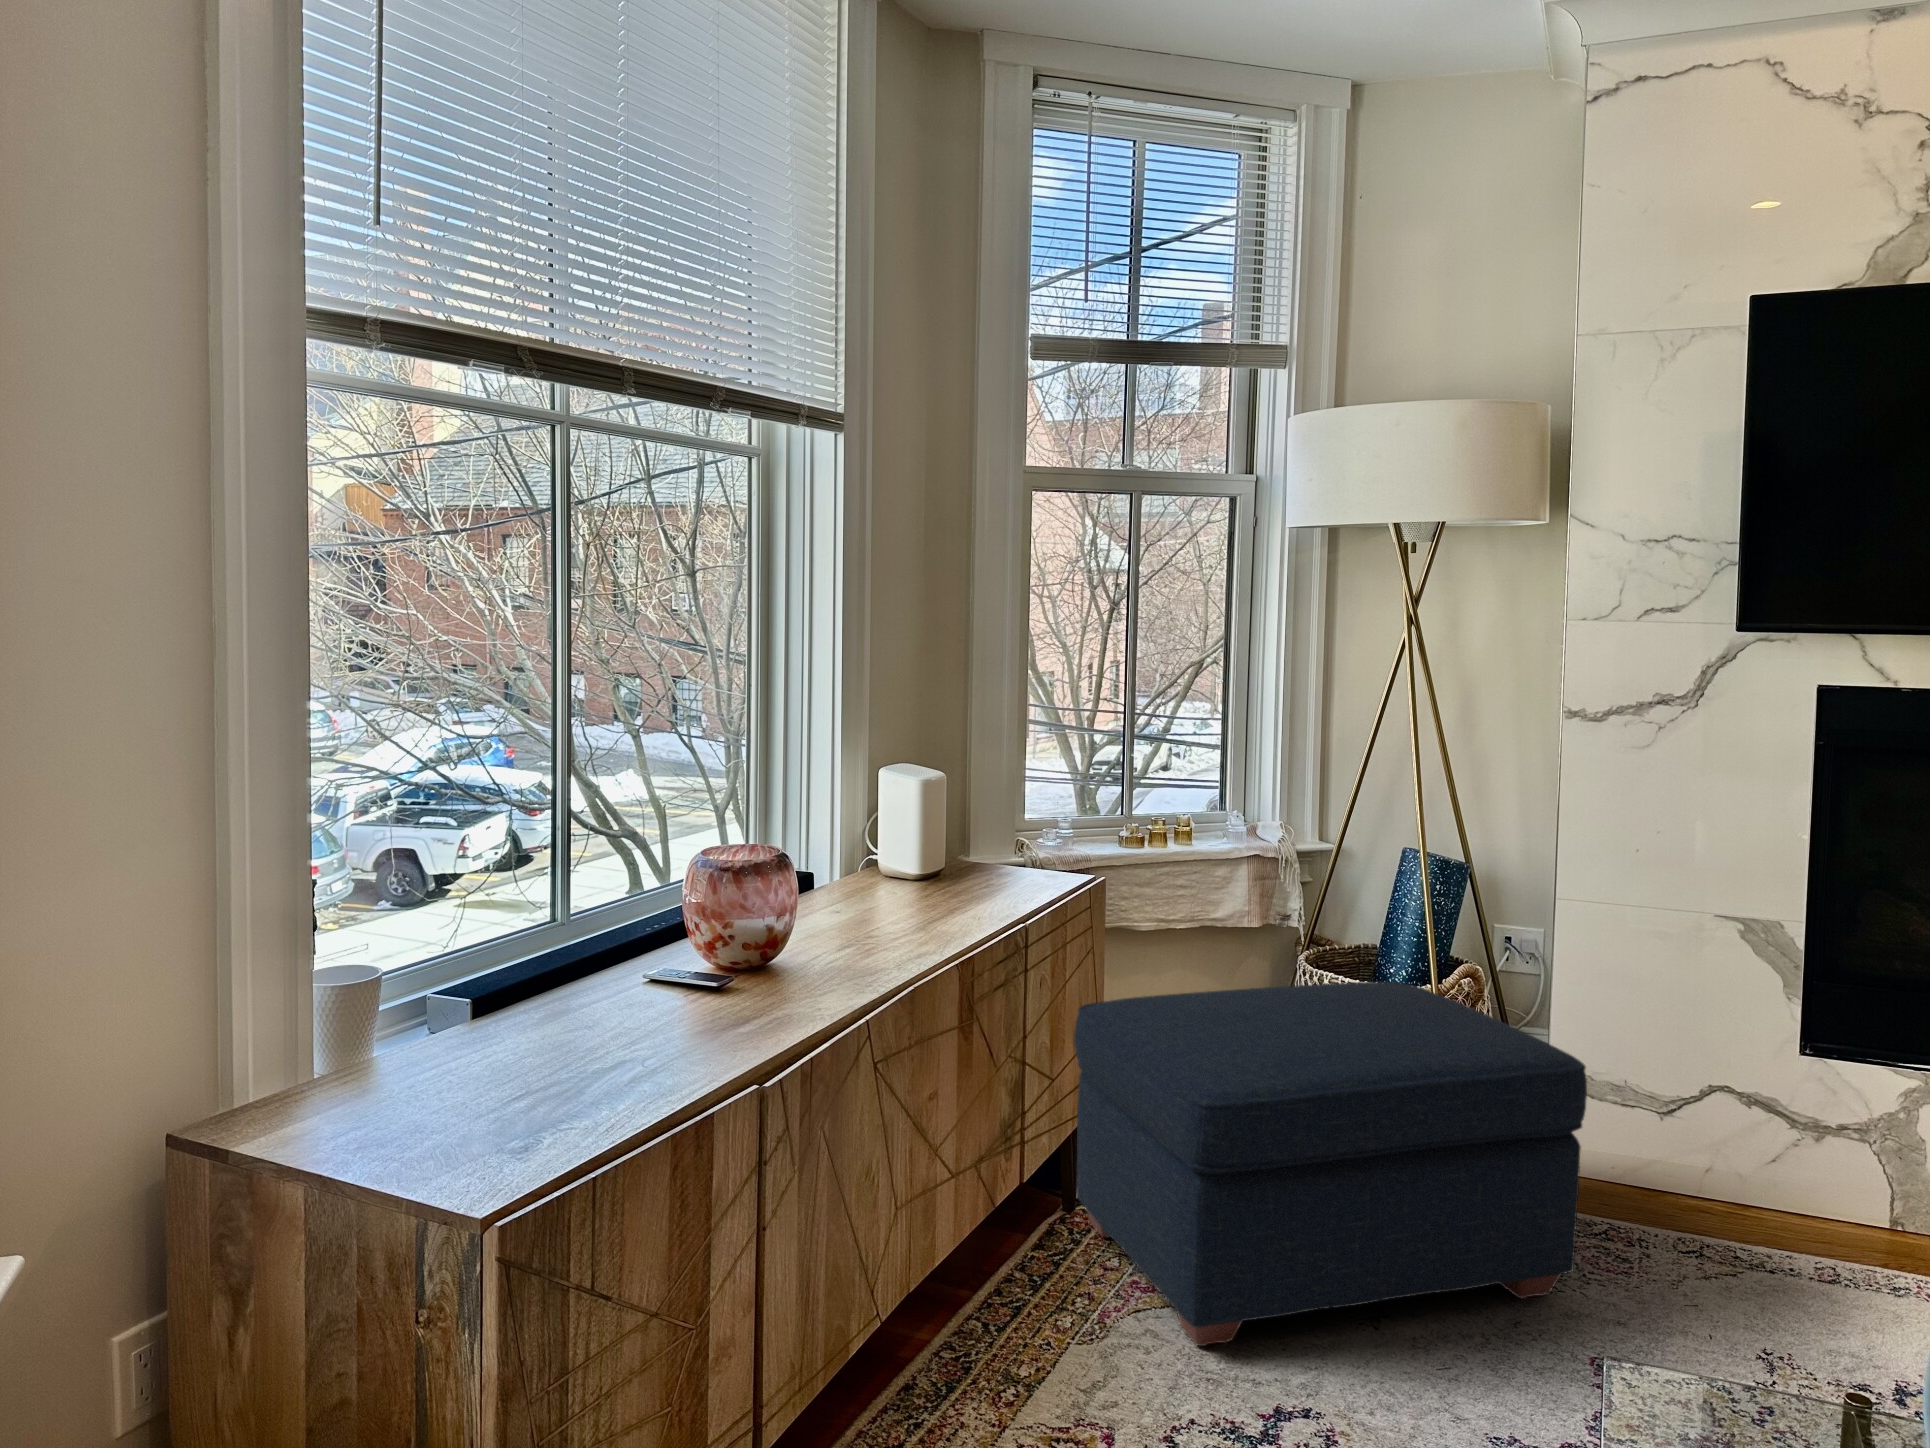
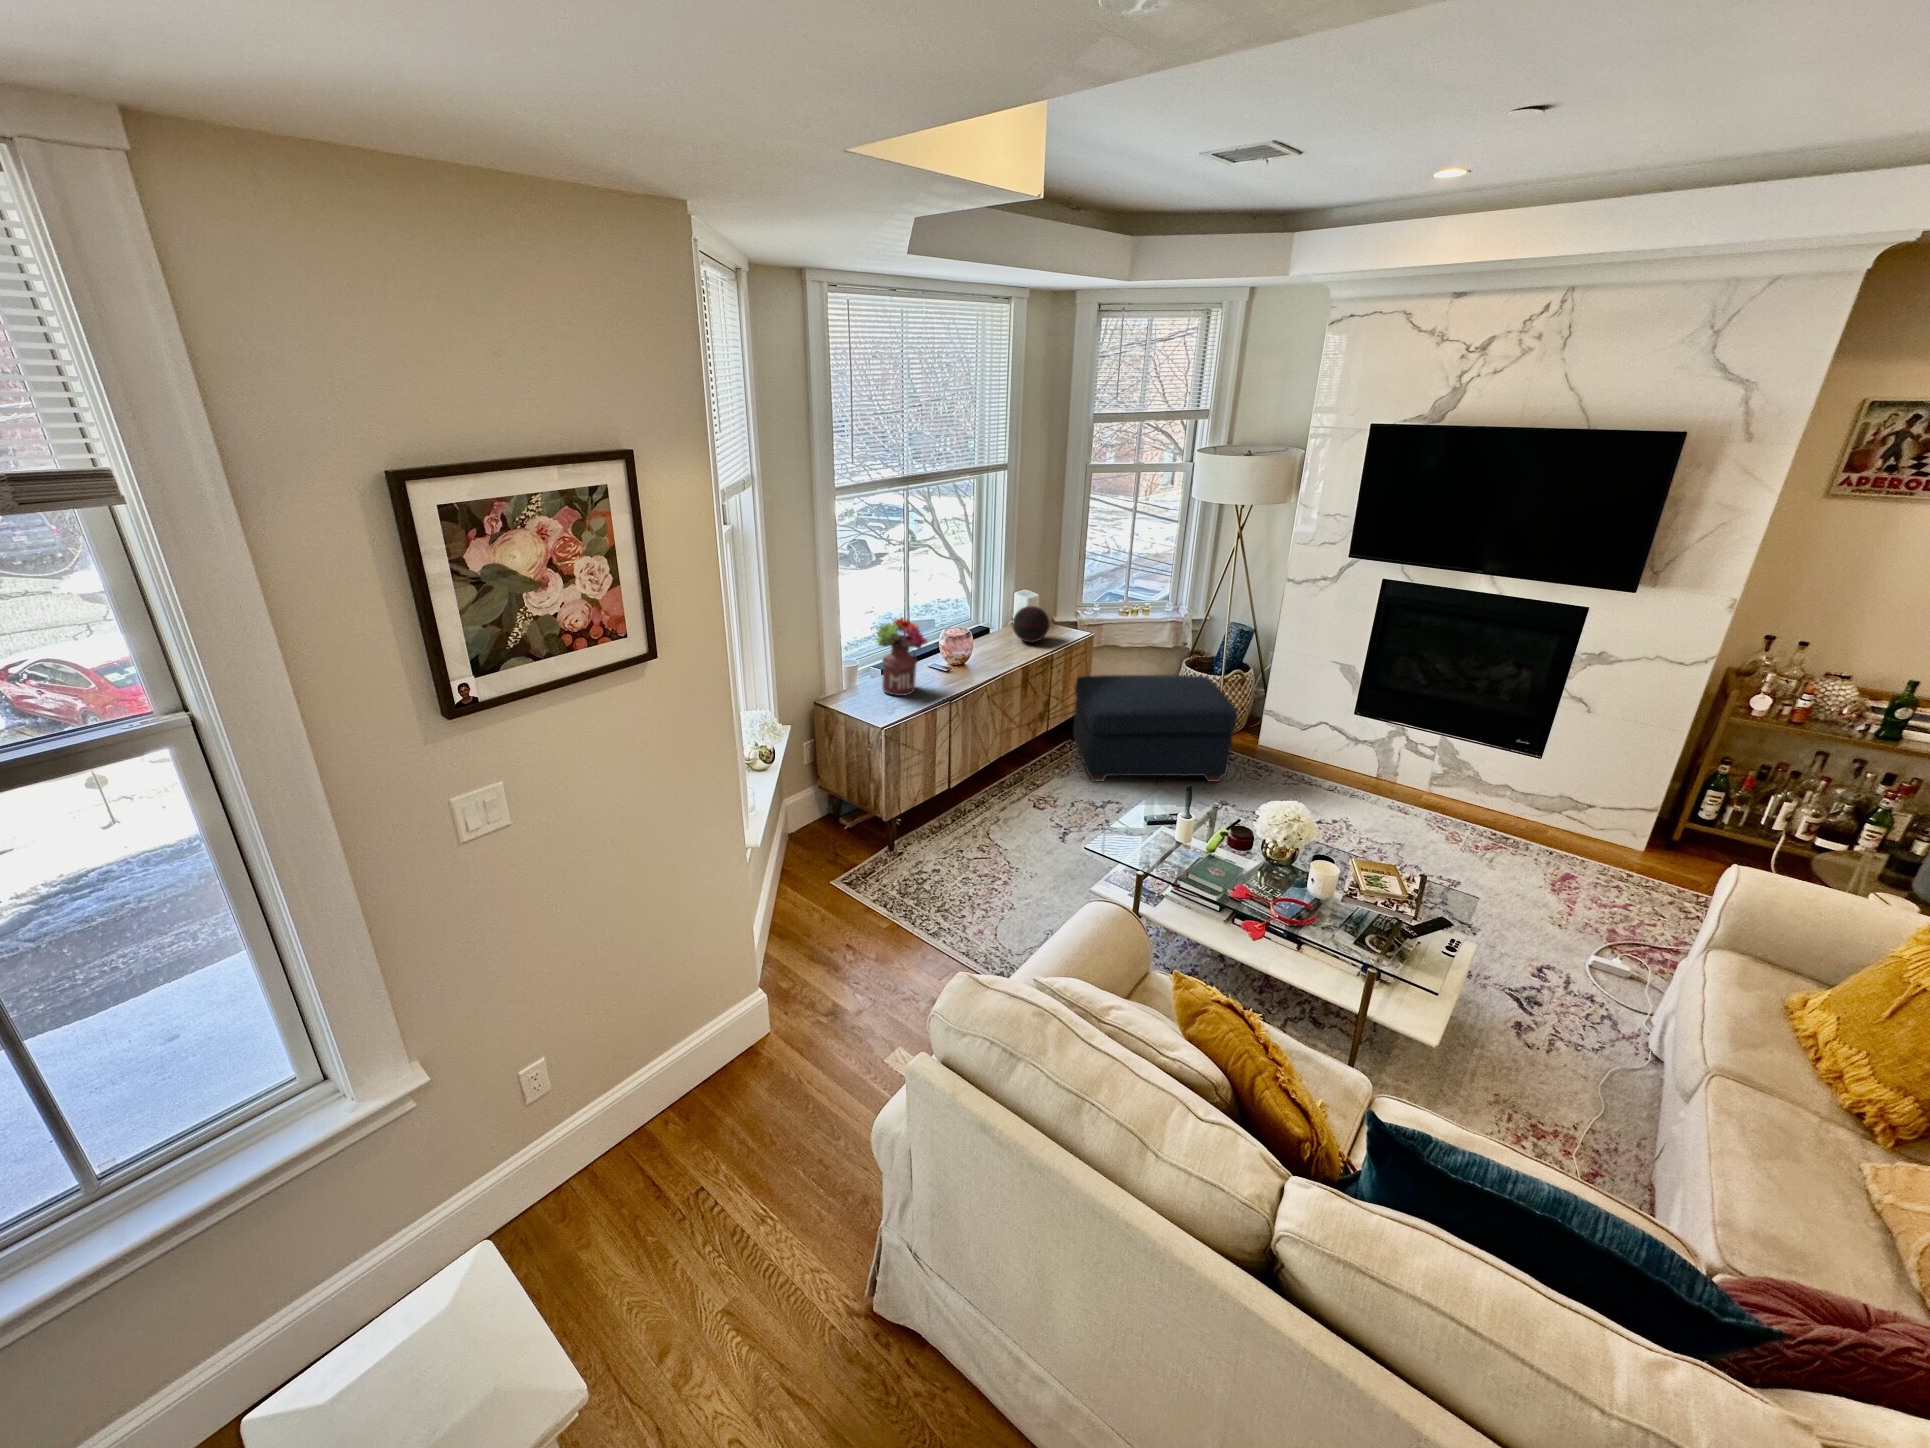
flower arrangement: none [448,758,667,1078] -> present [876,617,927,696]
decorative orb: none [886,790,997,902] -> present [1013,606,1050,643]

